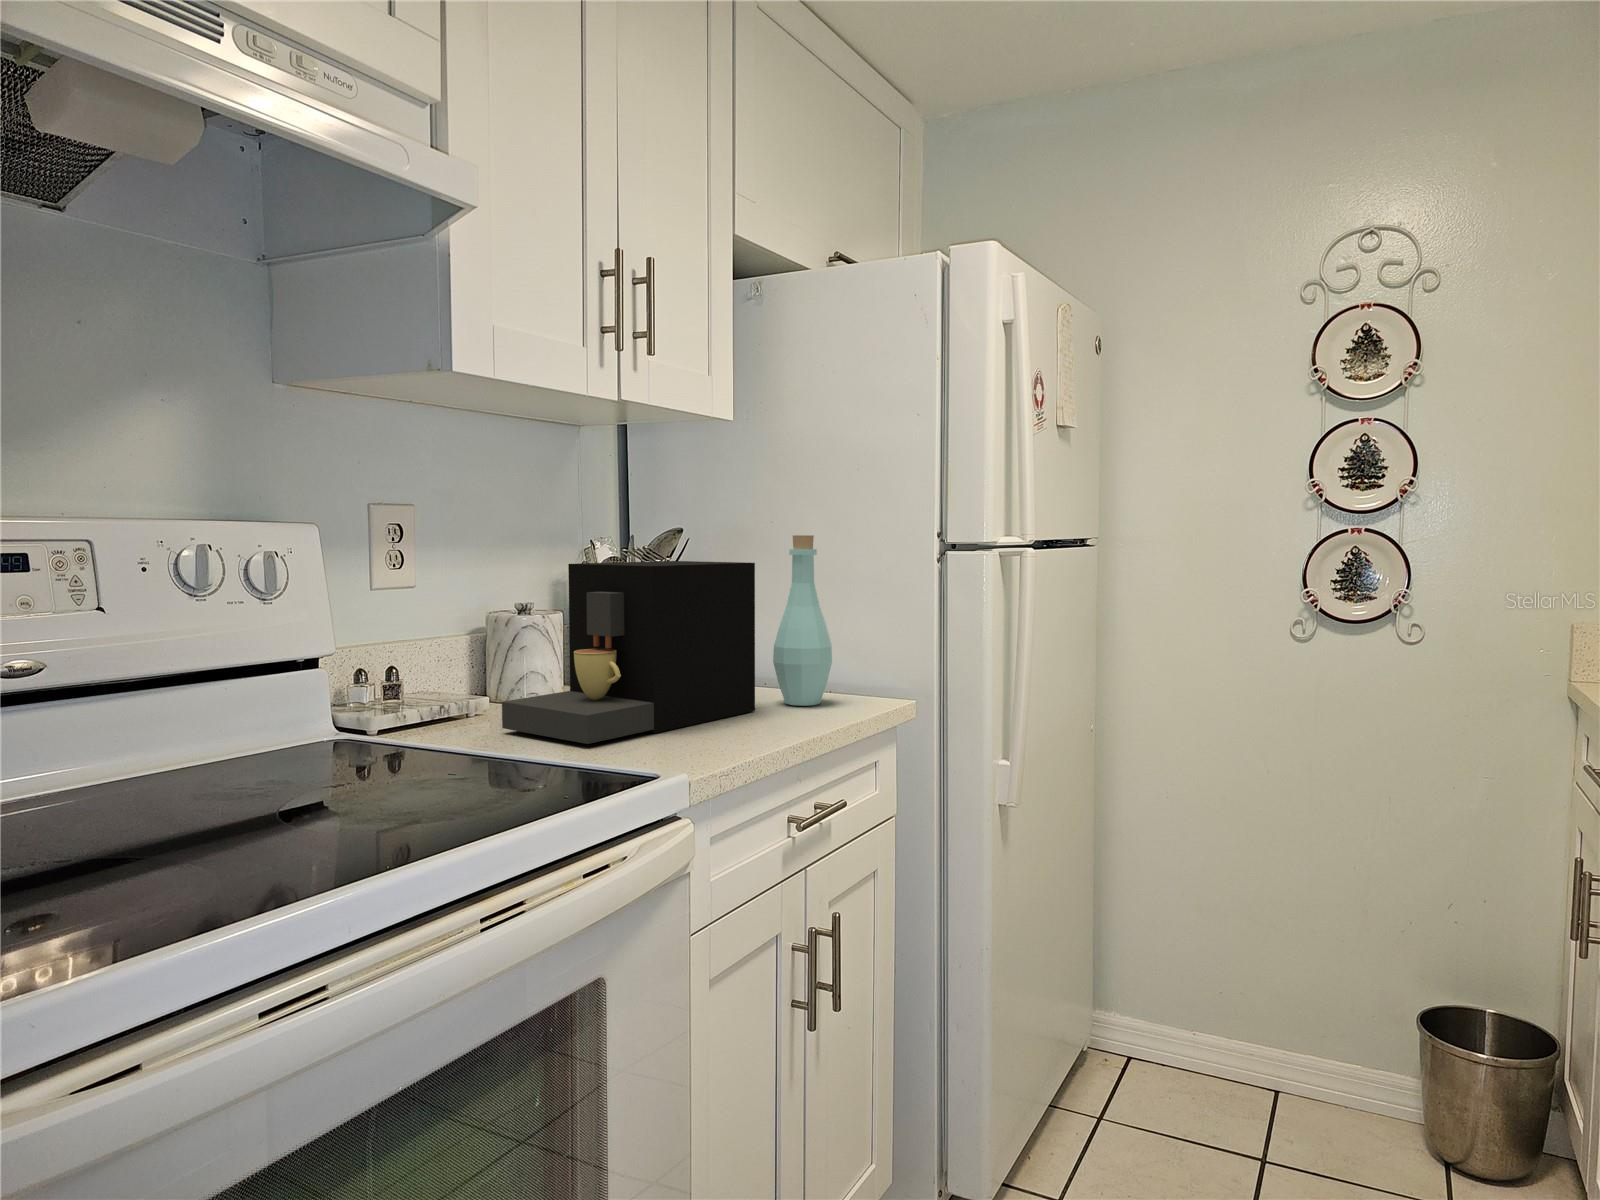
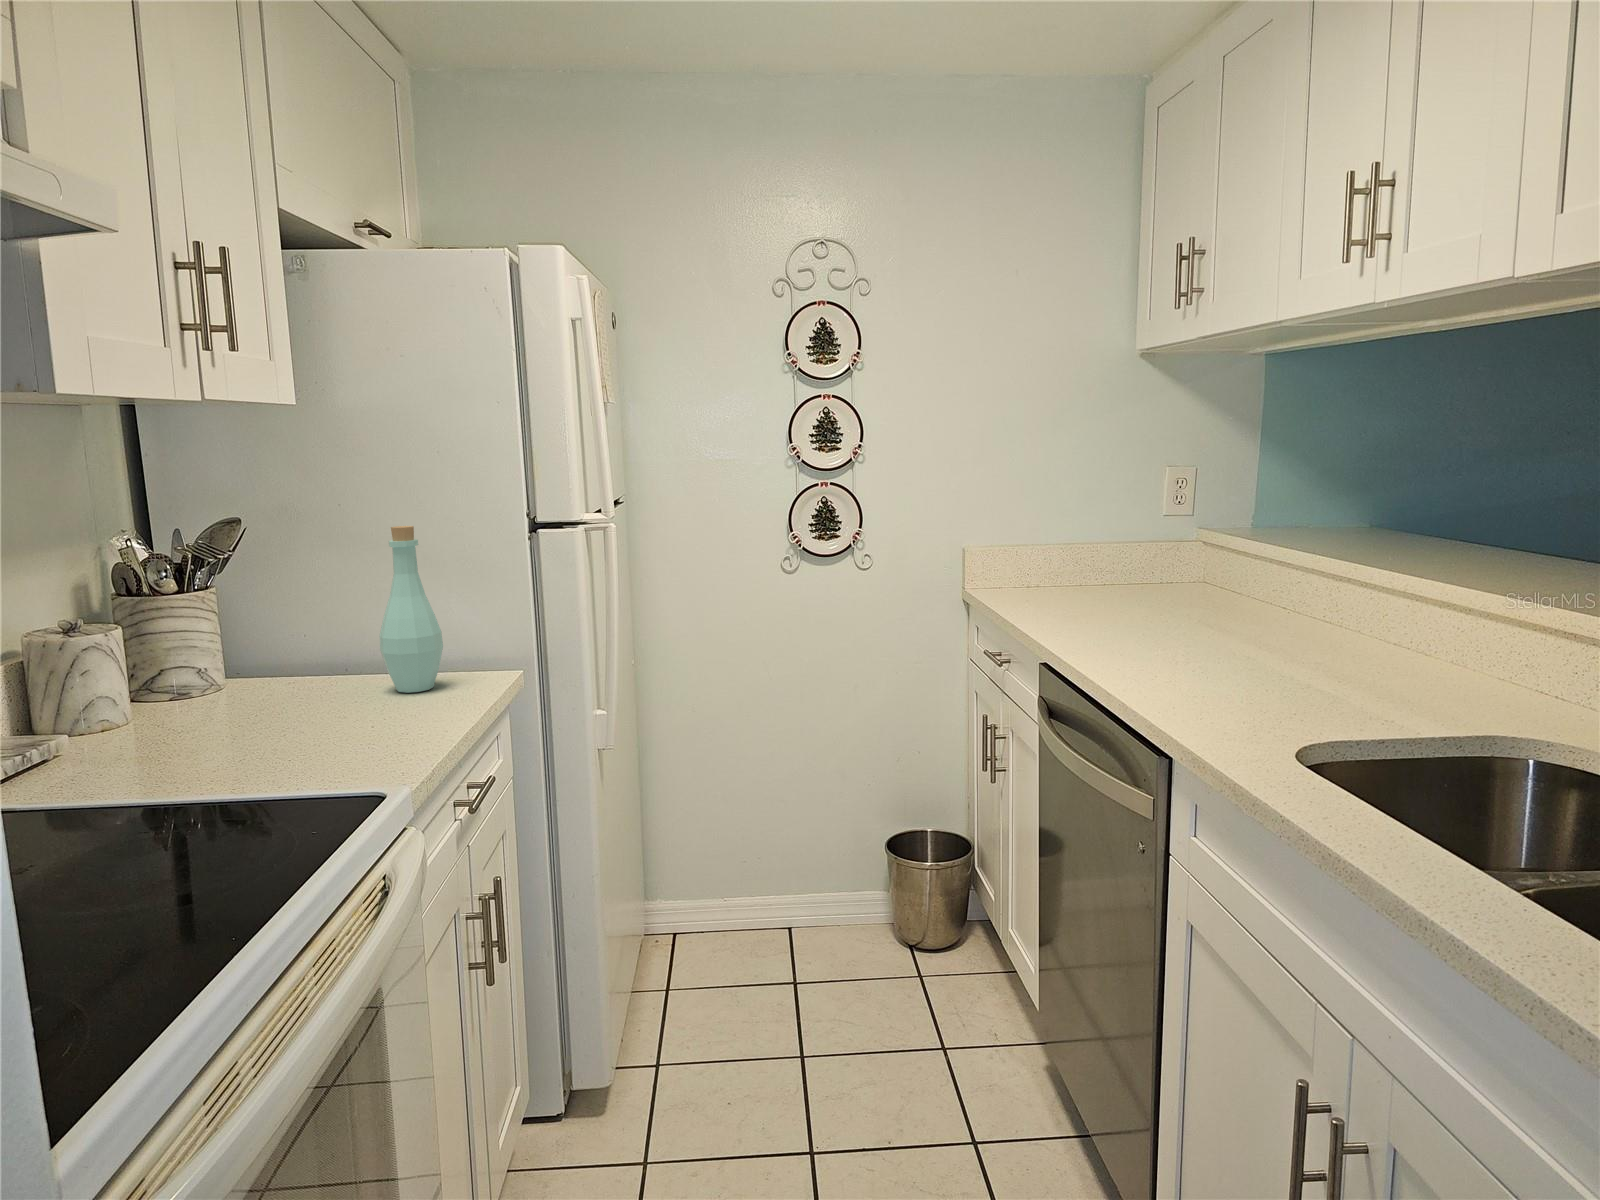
coffee maker: present [502,561,755,744] -> none [120,560,378,769]

